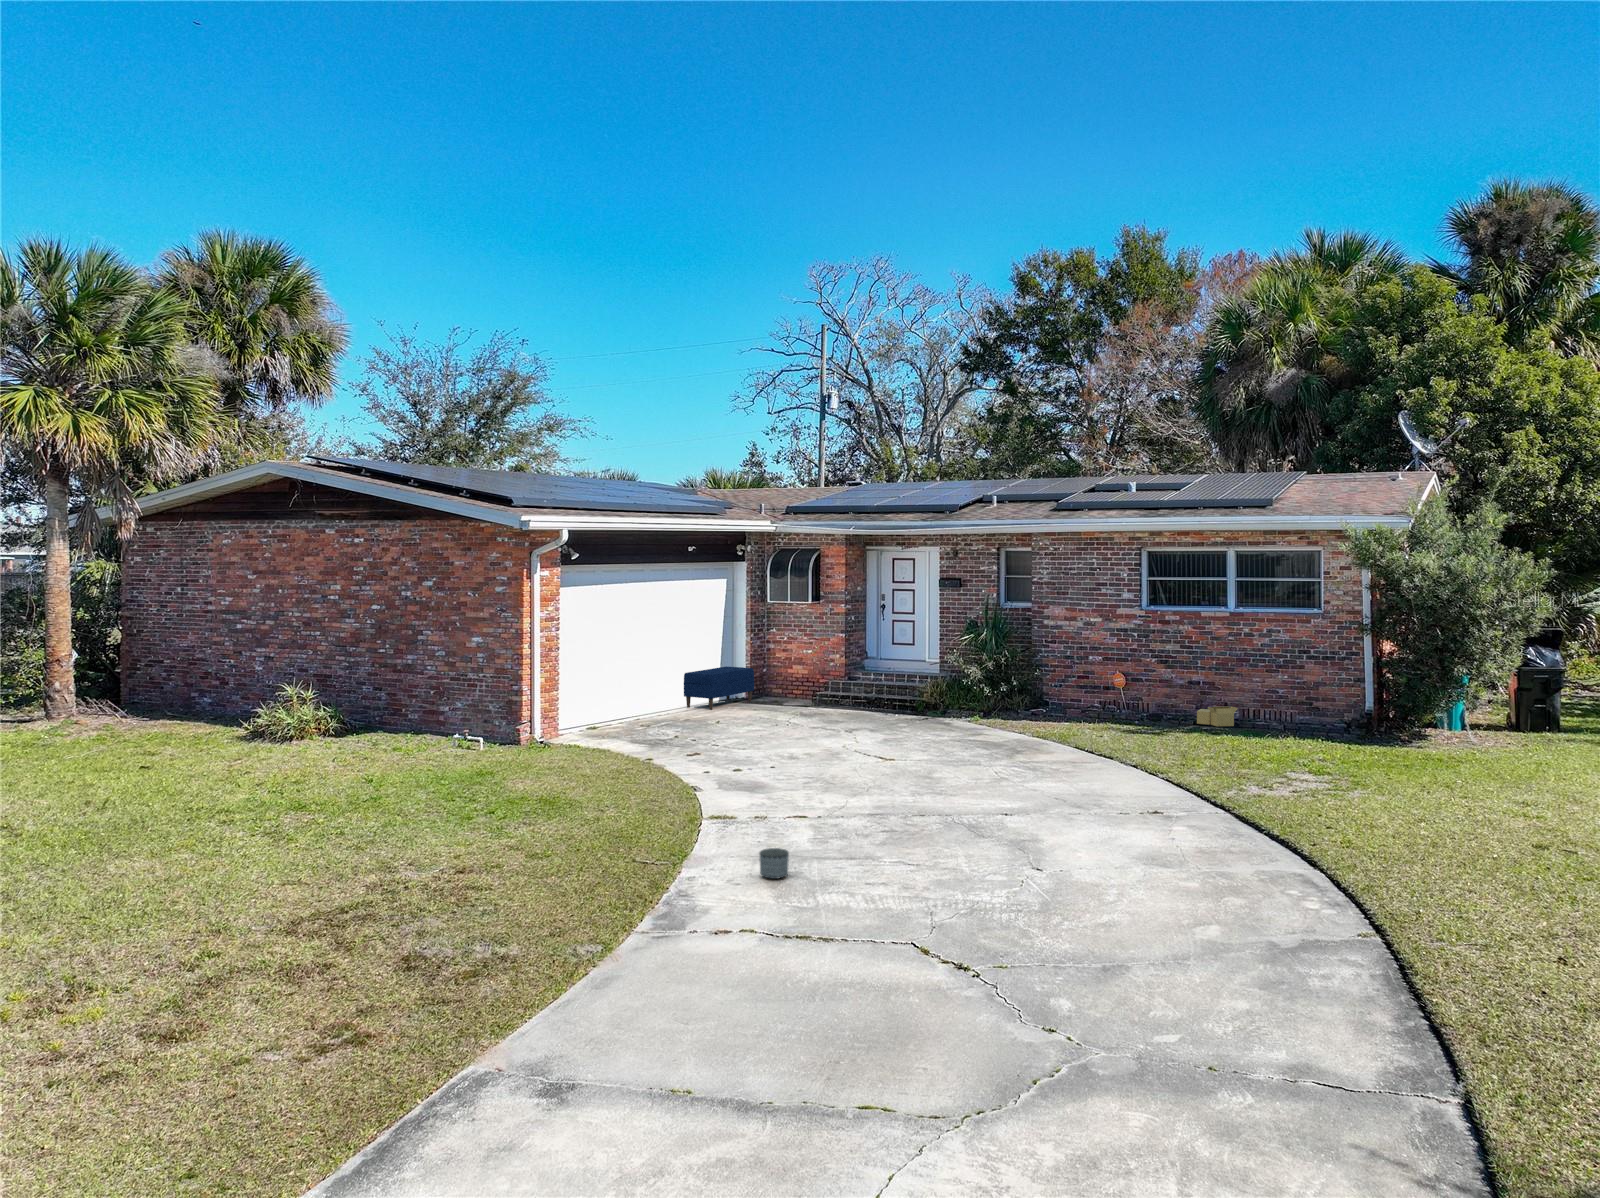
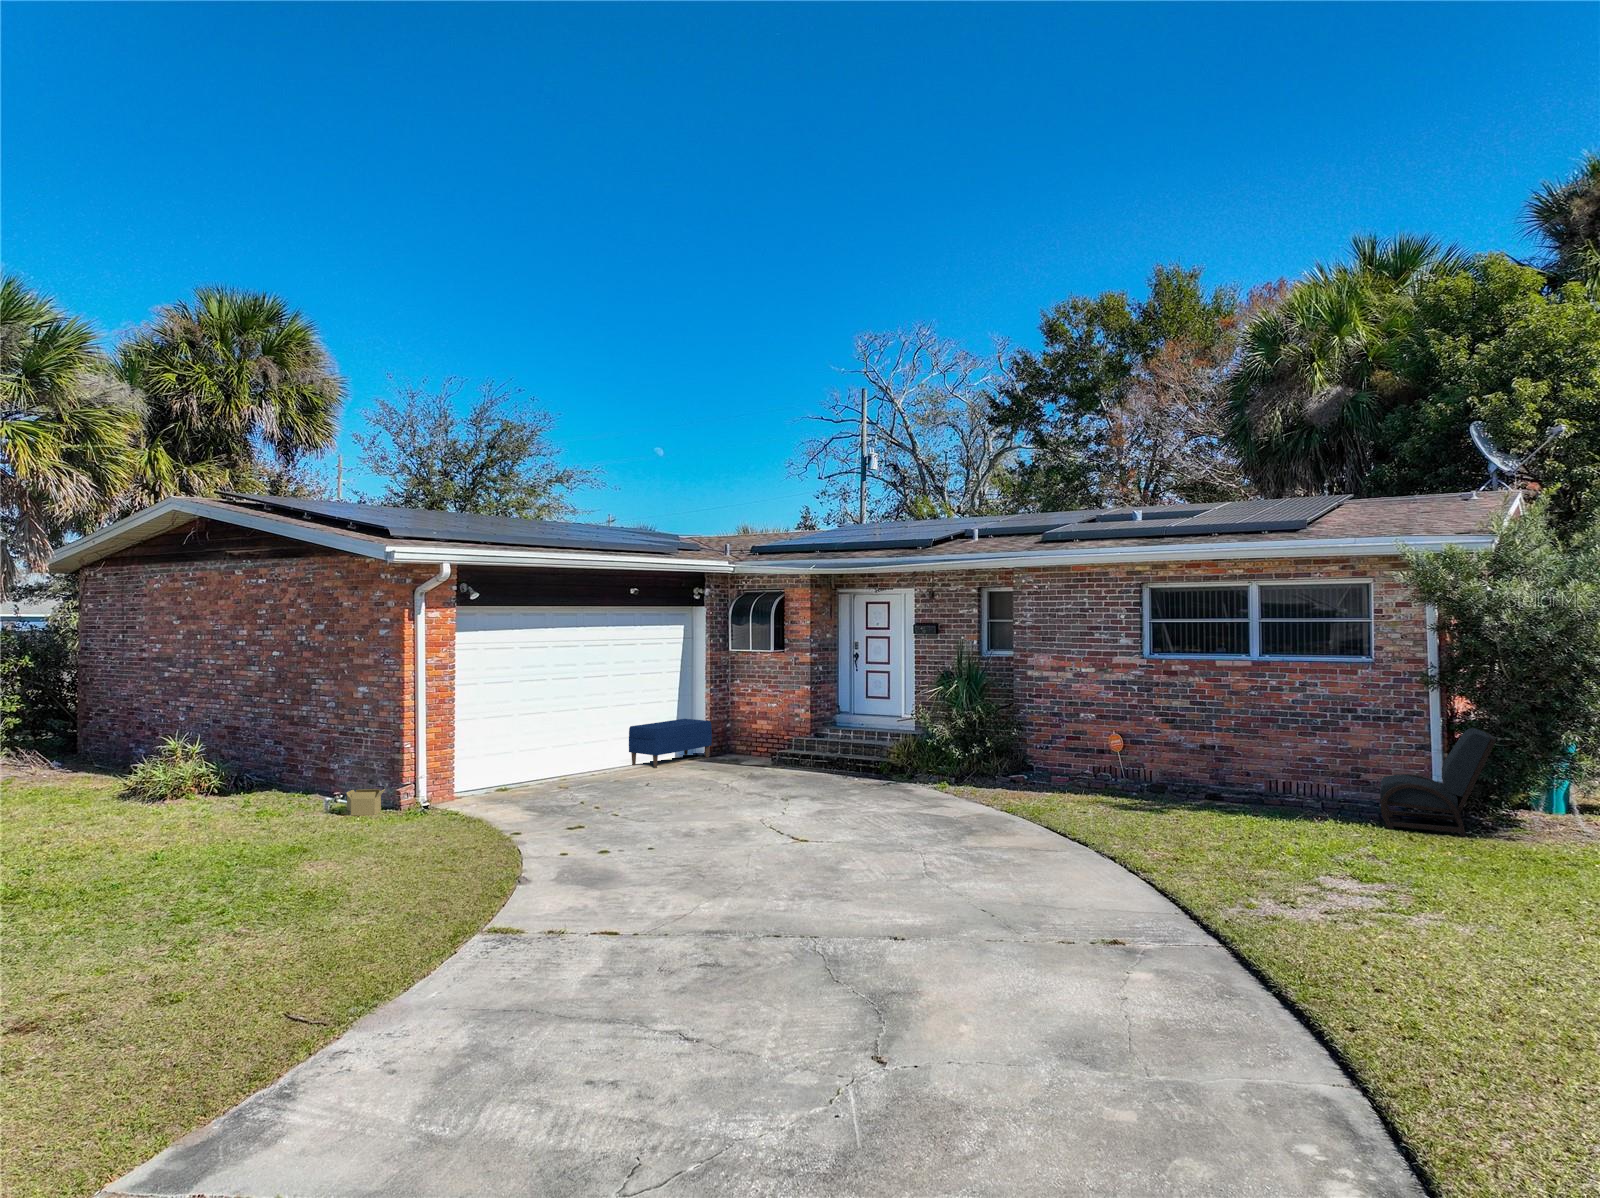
lounge chair: none [1323,664,1405,745] -> present [1380,728,1496,836]
cardboard box: present [1197,706,1237,726] -> present [346,789,385,815]
planter: present [759,848,789,879] -> none [394,1076,452,1147]

